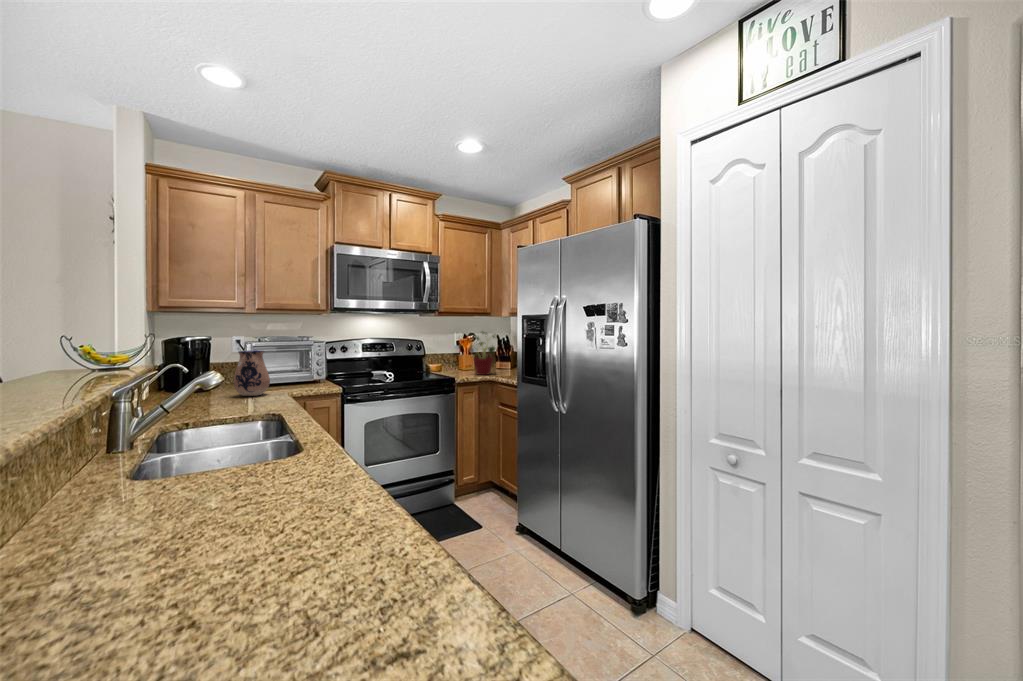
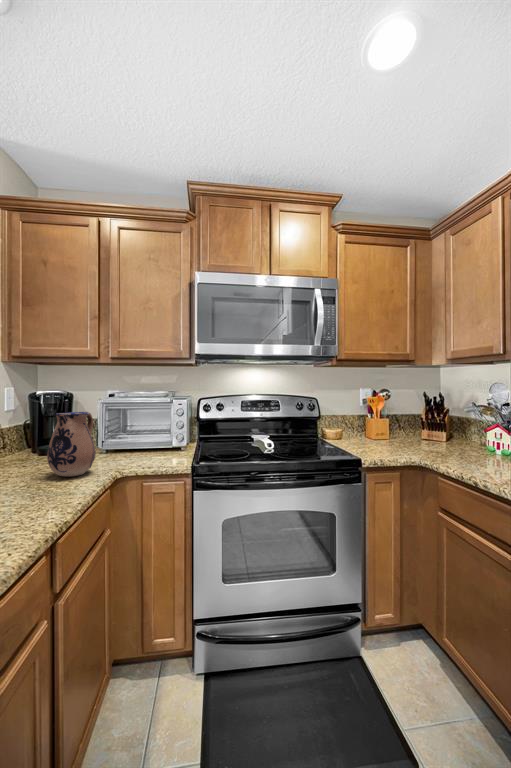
potted plant: present [473,332,495,375] -> none [384,385,431,452]

